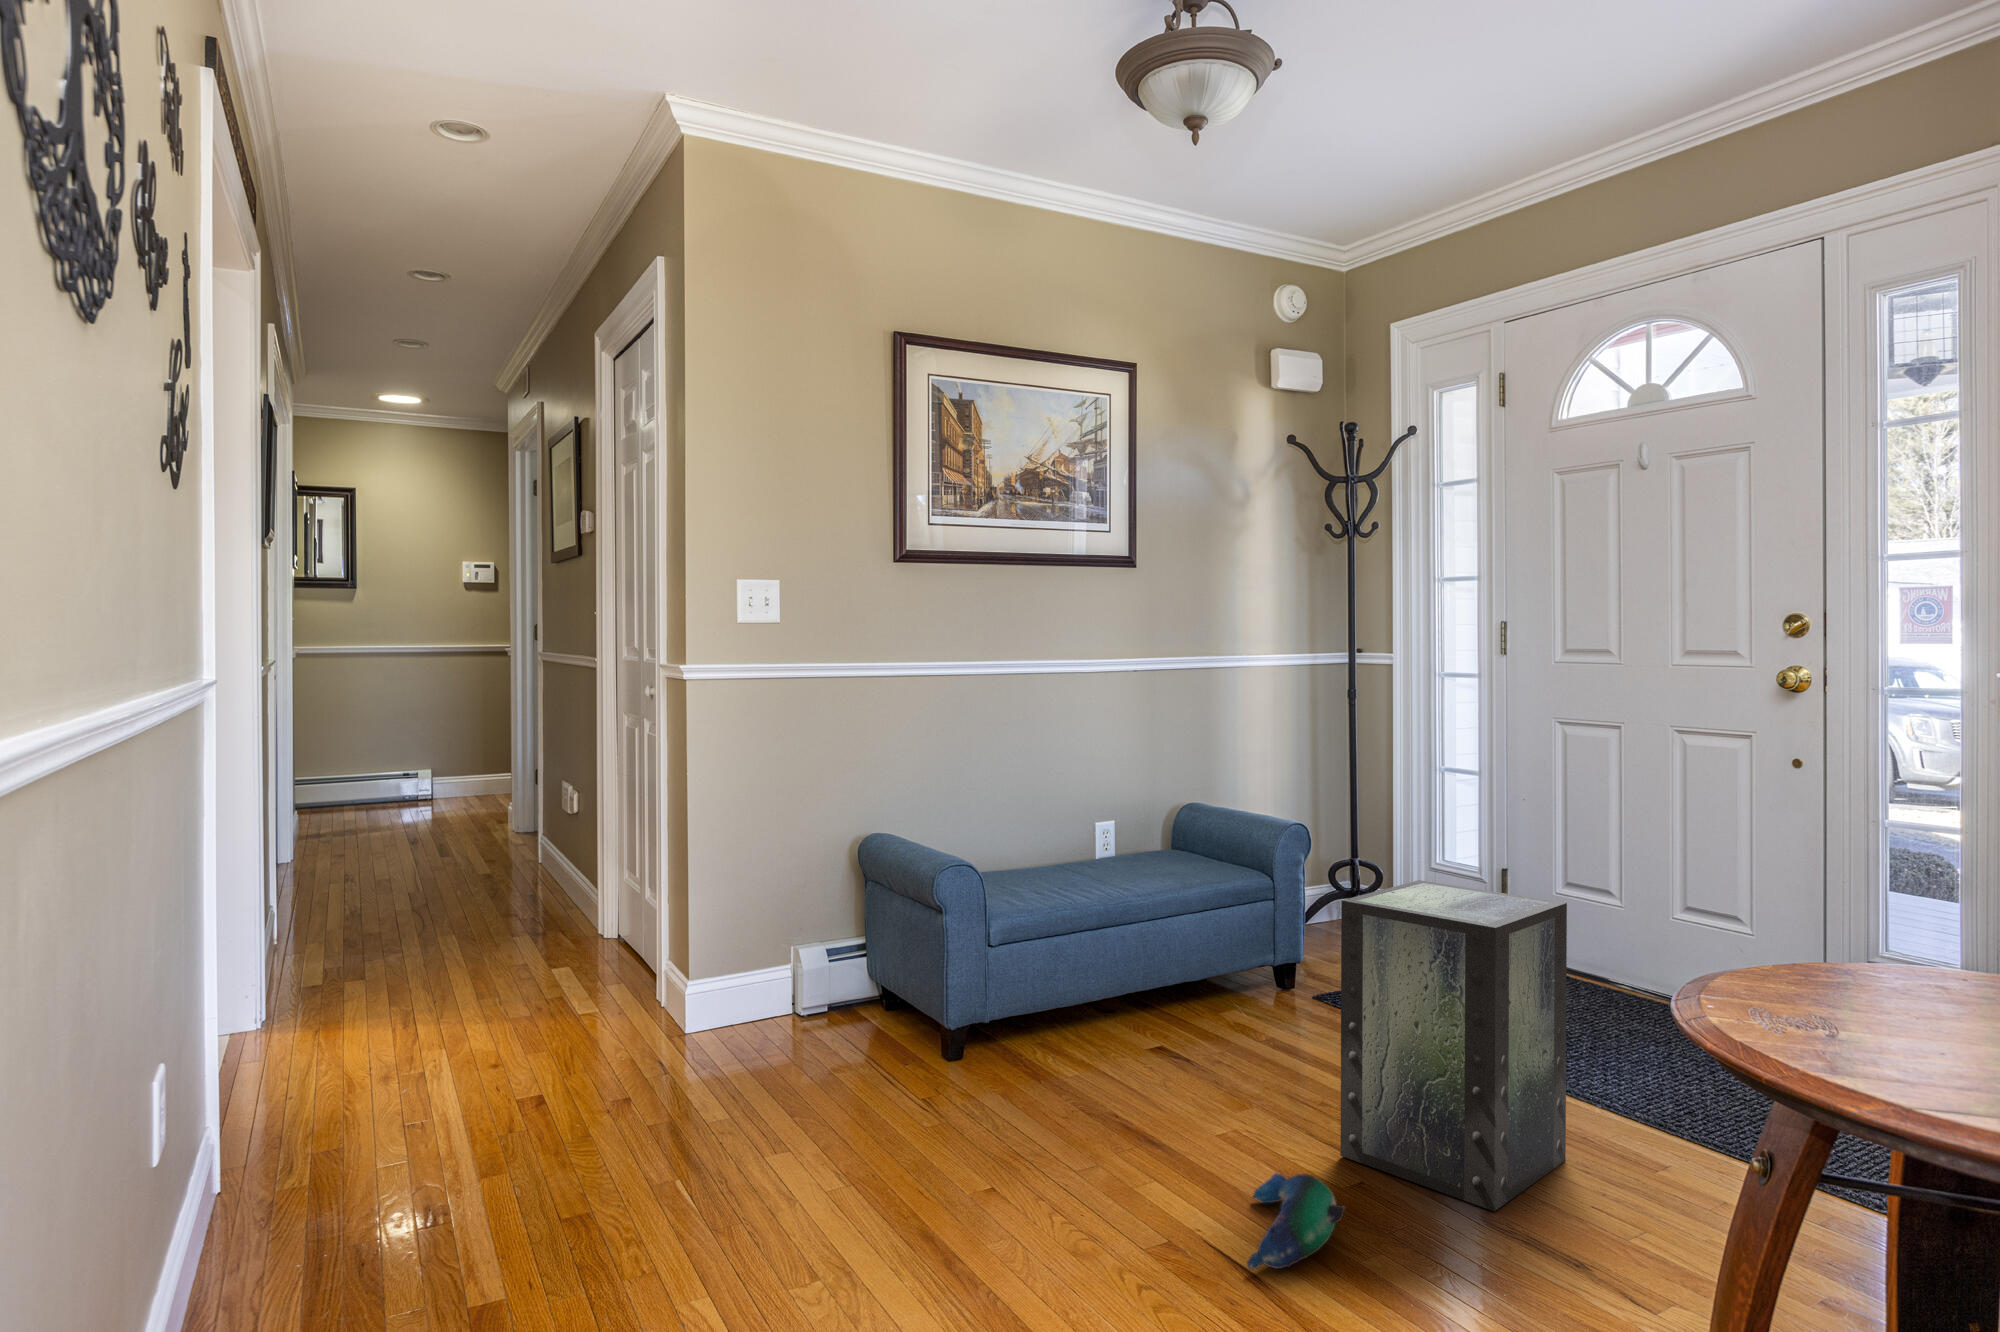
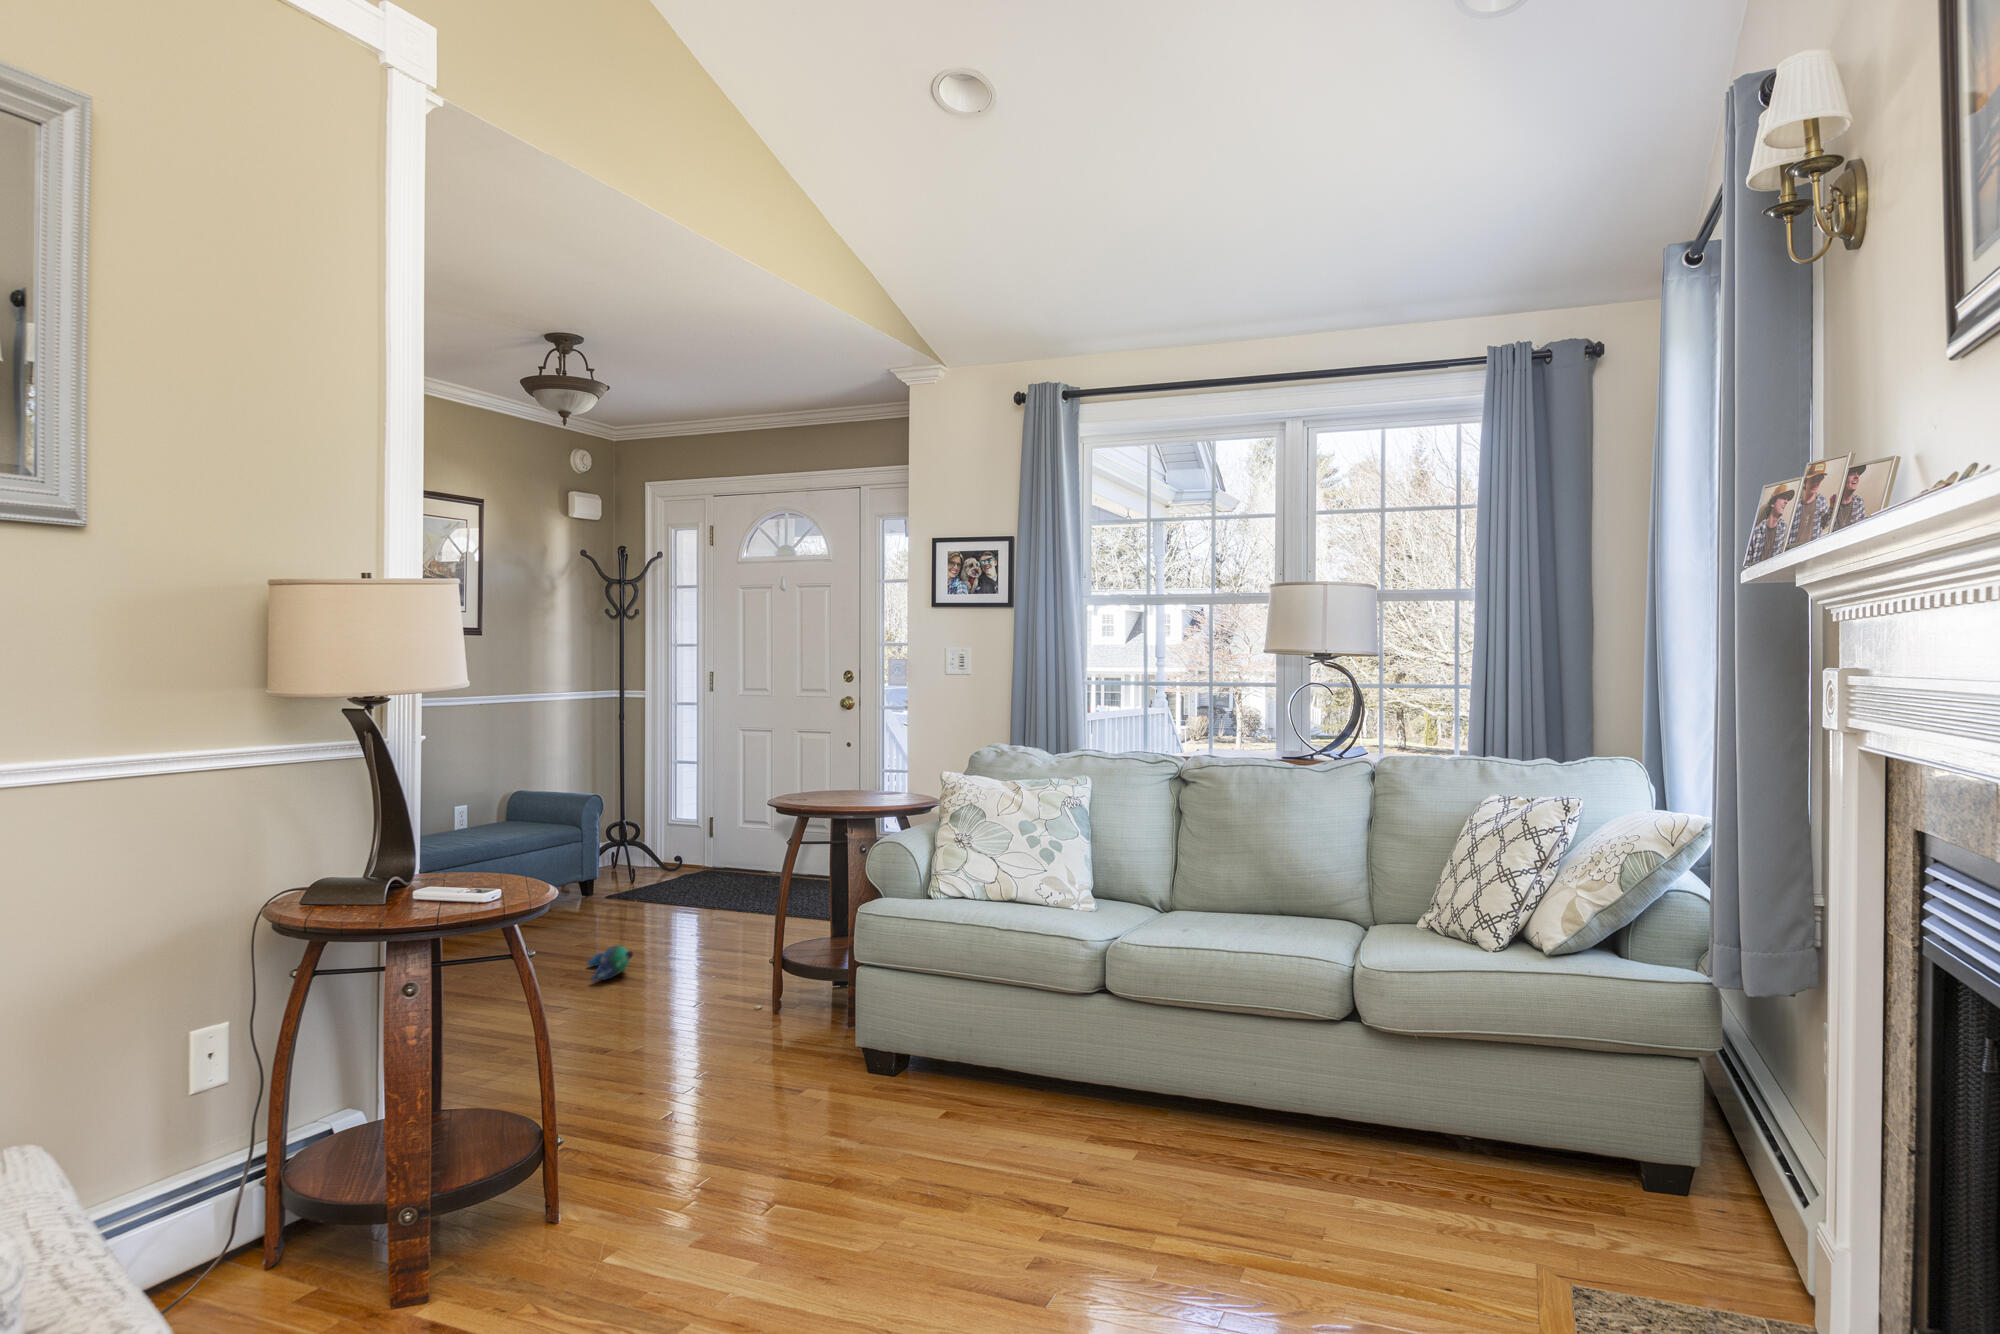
storage box: present [1341,880,1567,1211] -> none [627,813,732,953]

